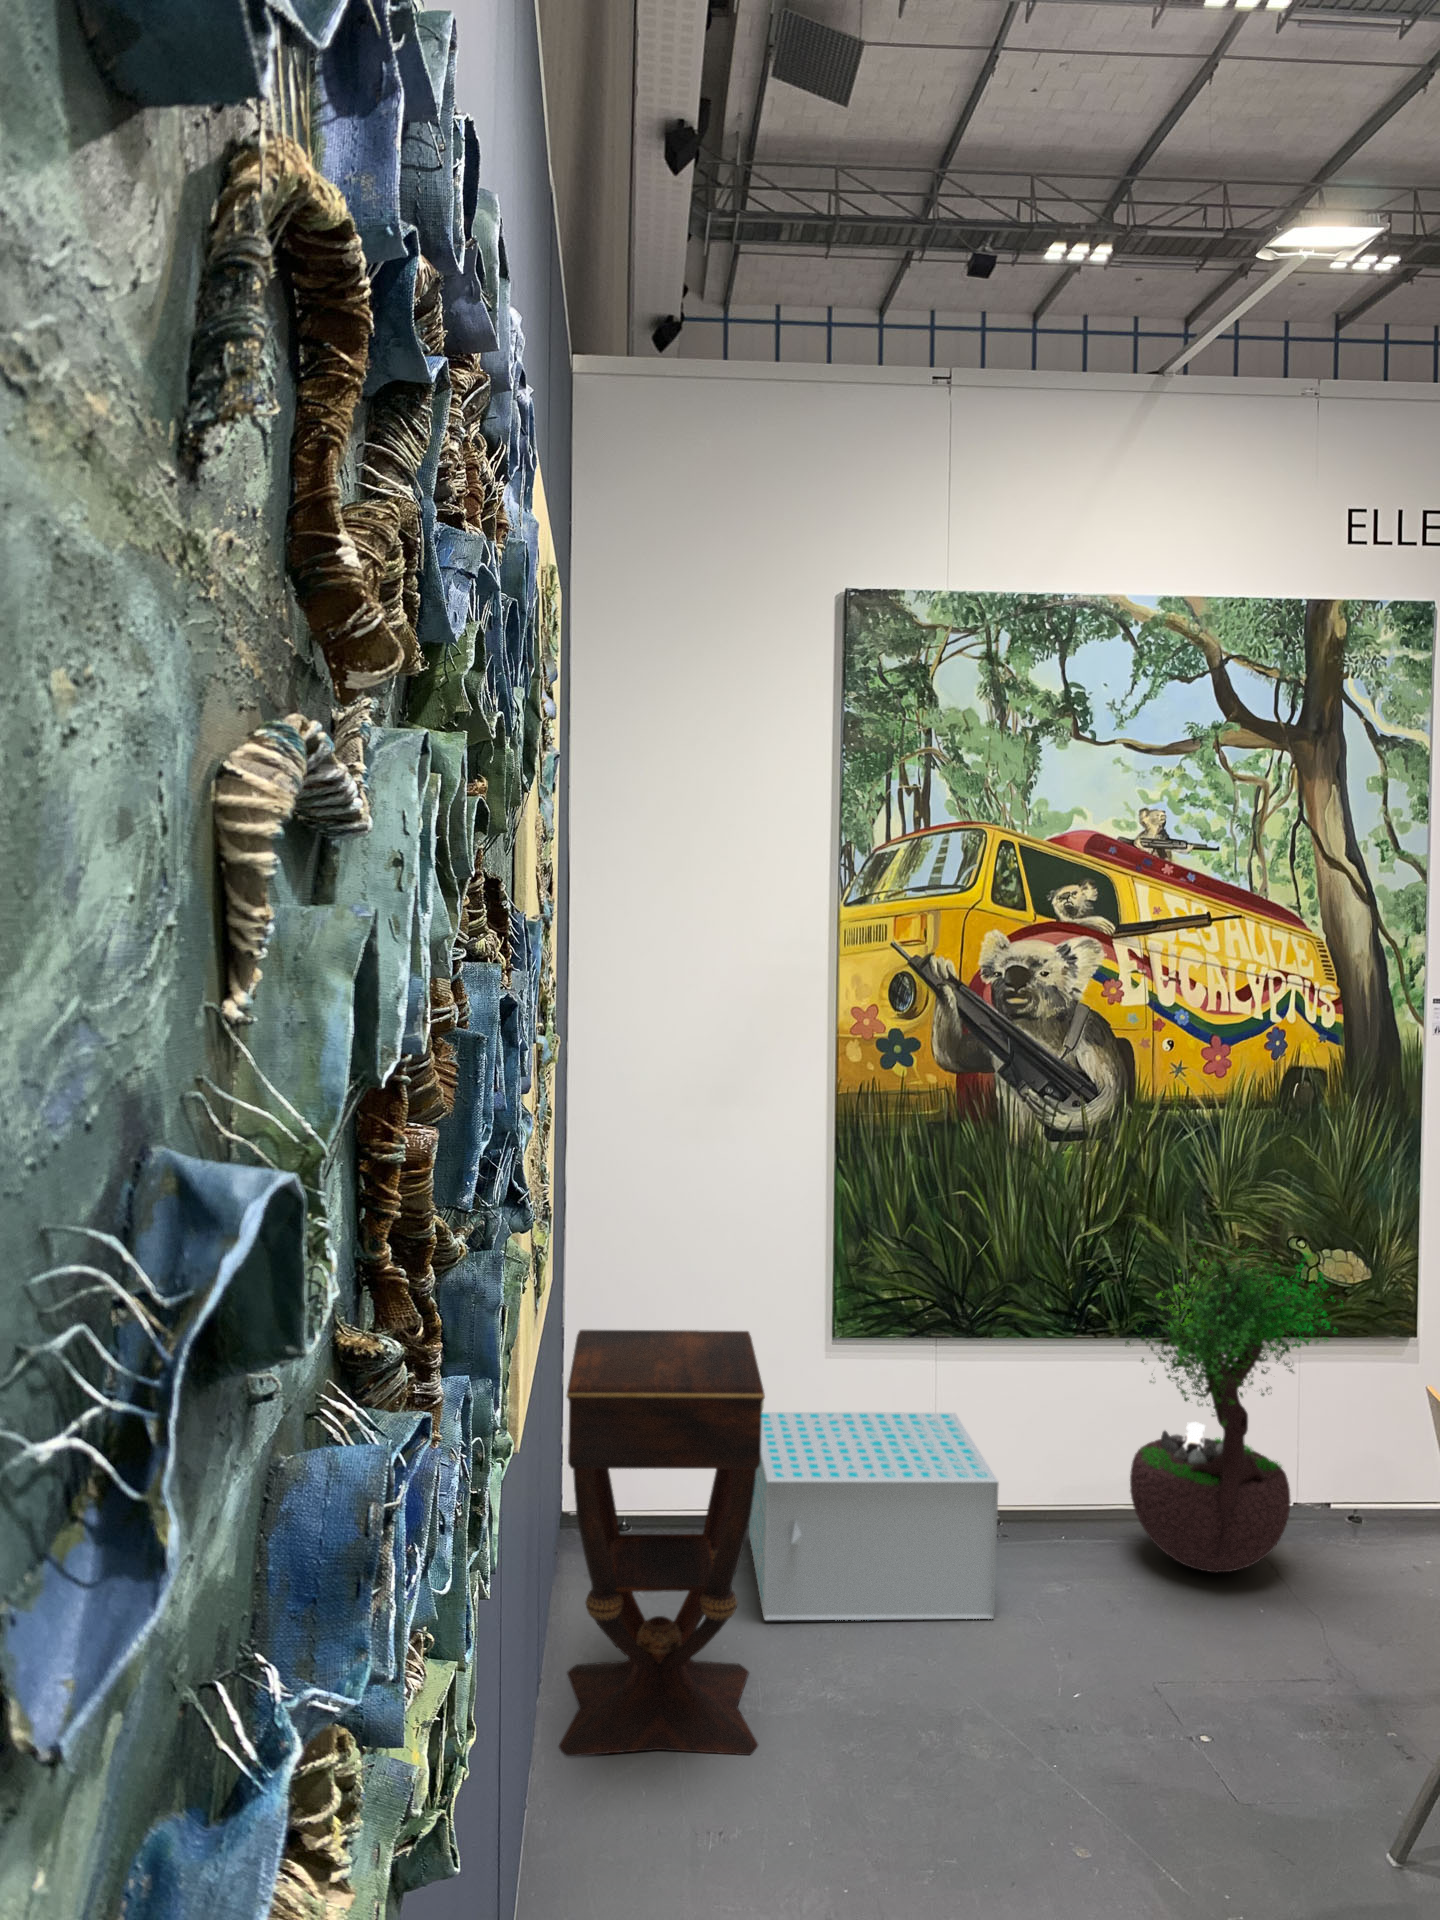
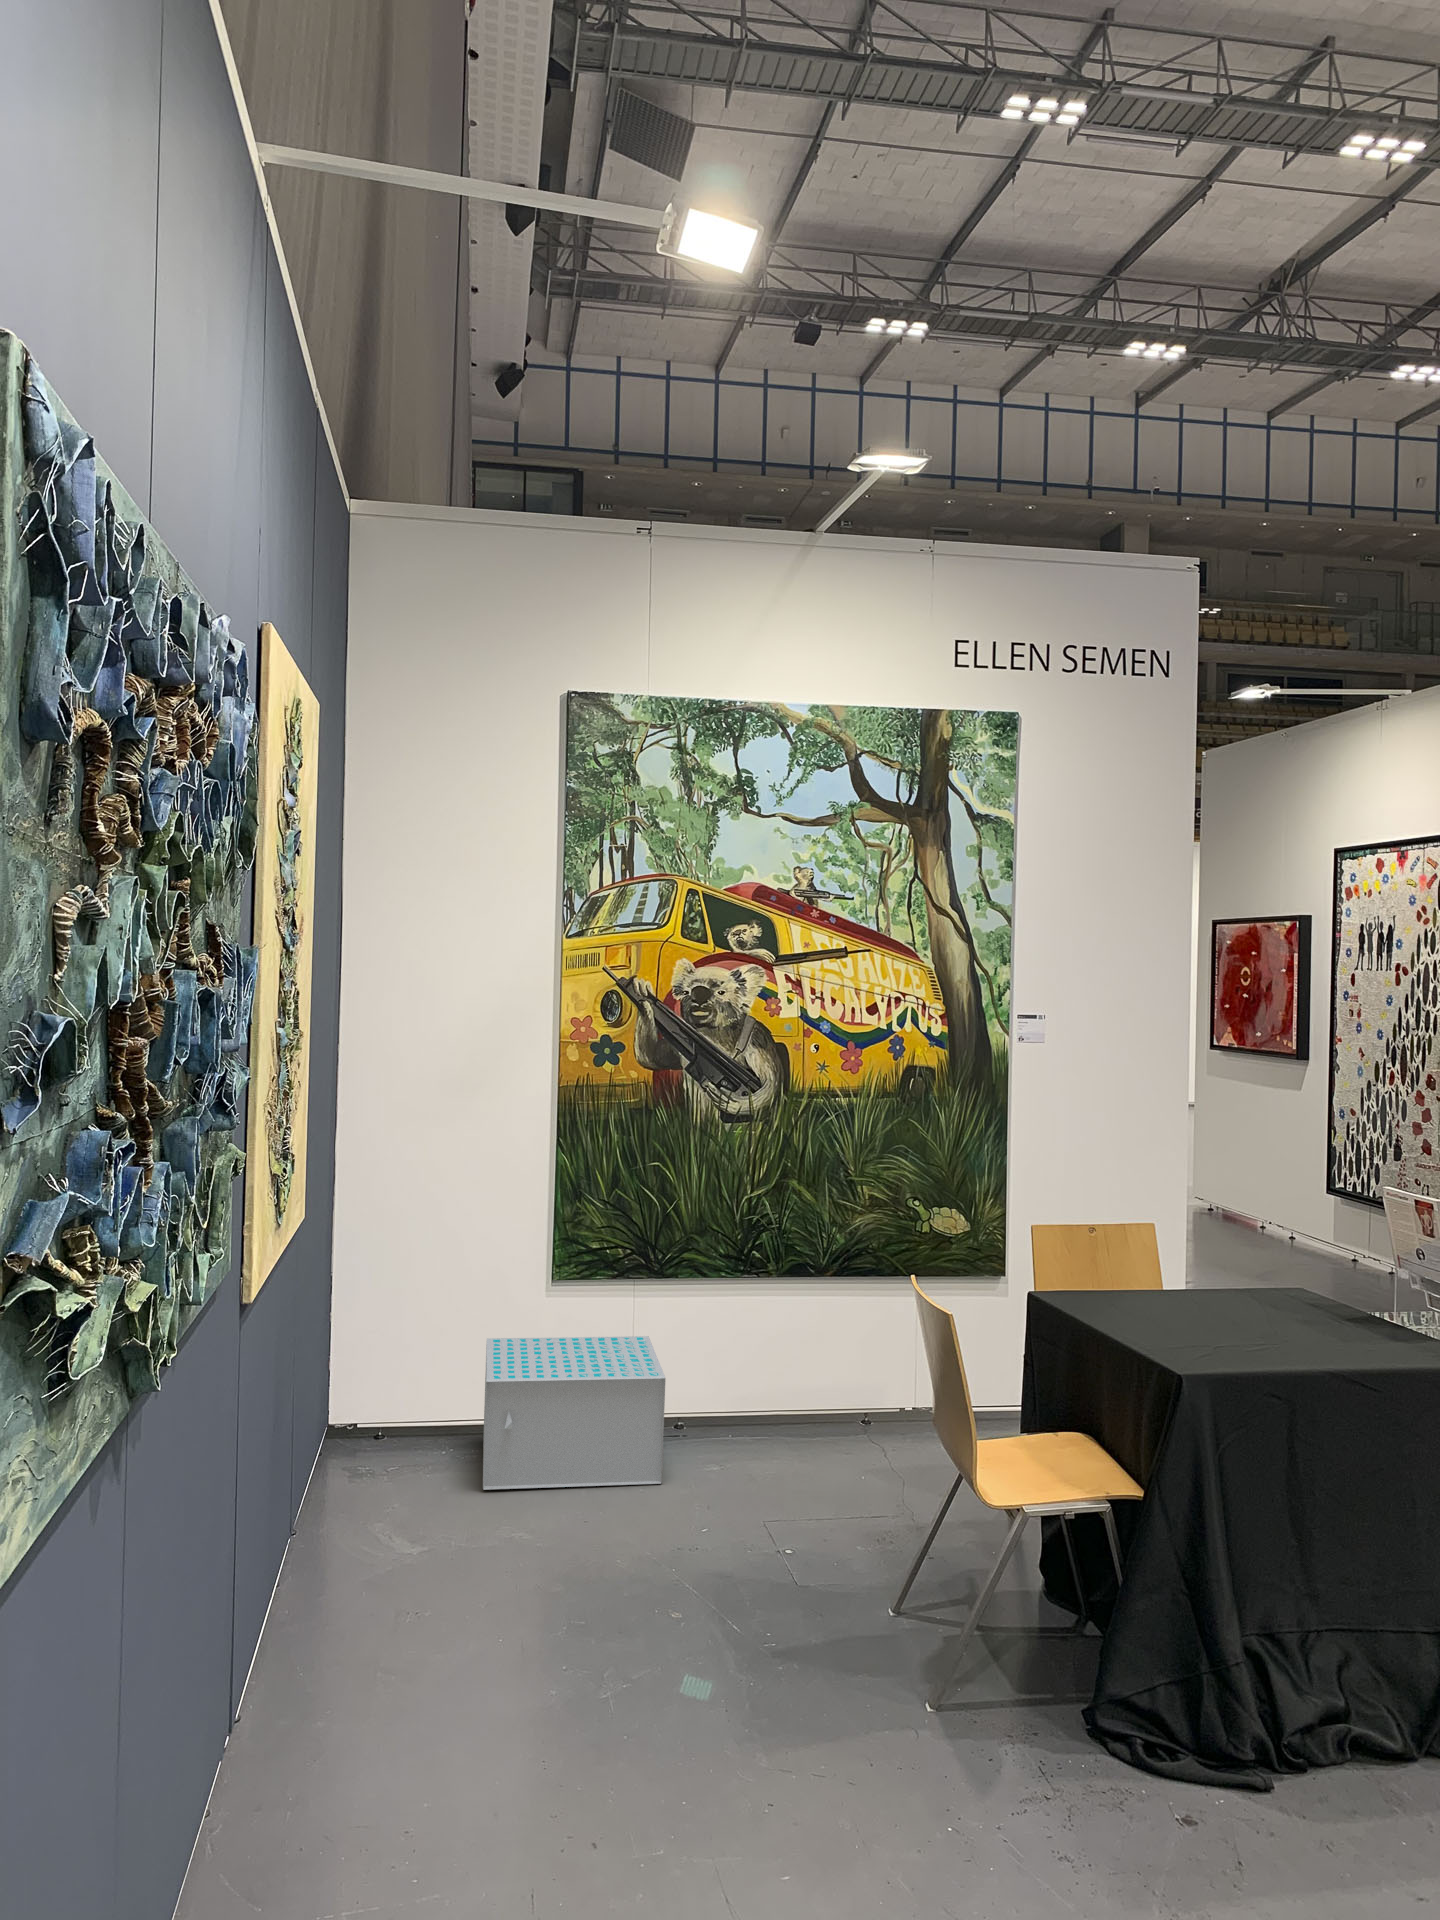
potted tree: present [1126,1224,1342,1572] -> none [768,1181,926,1449]
side table: present [559,1330,765,1756] -> none [308,1261,473,1575]

